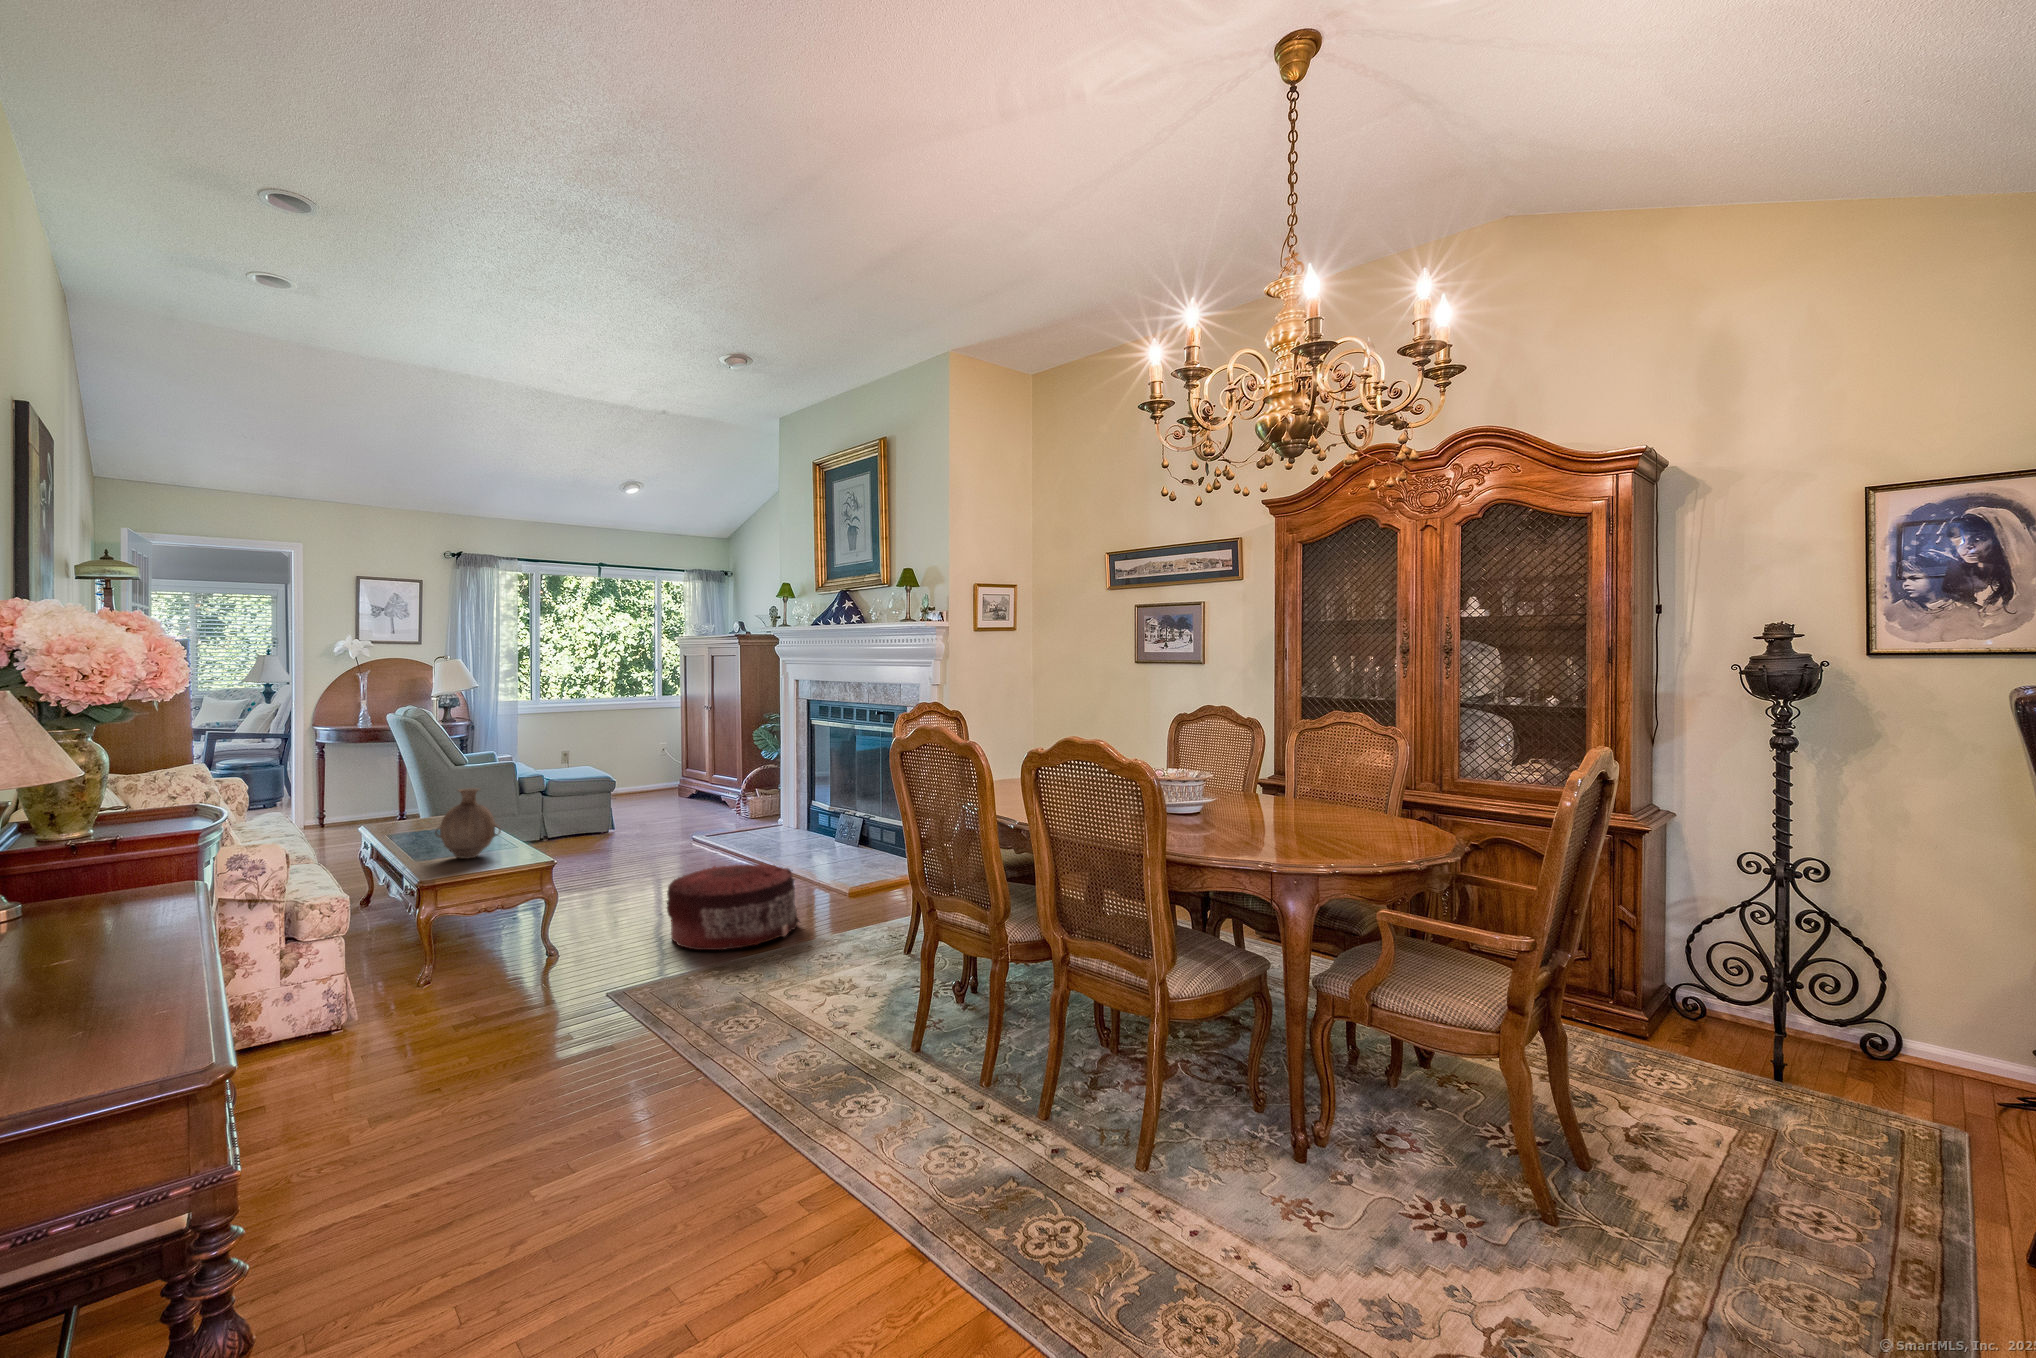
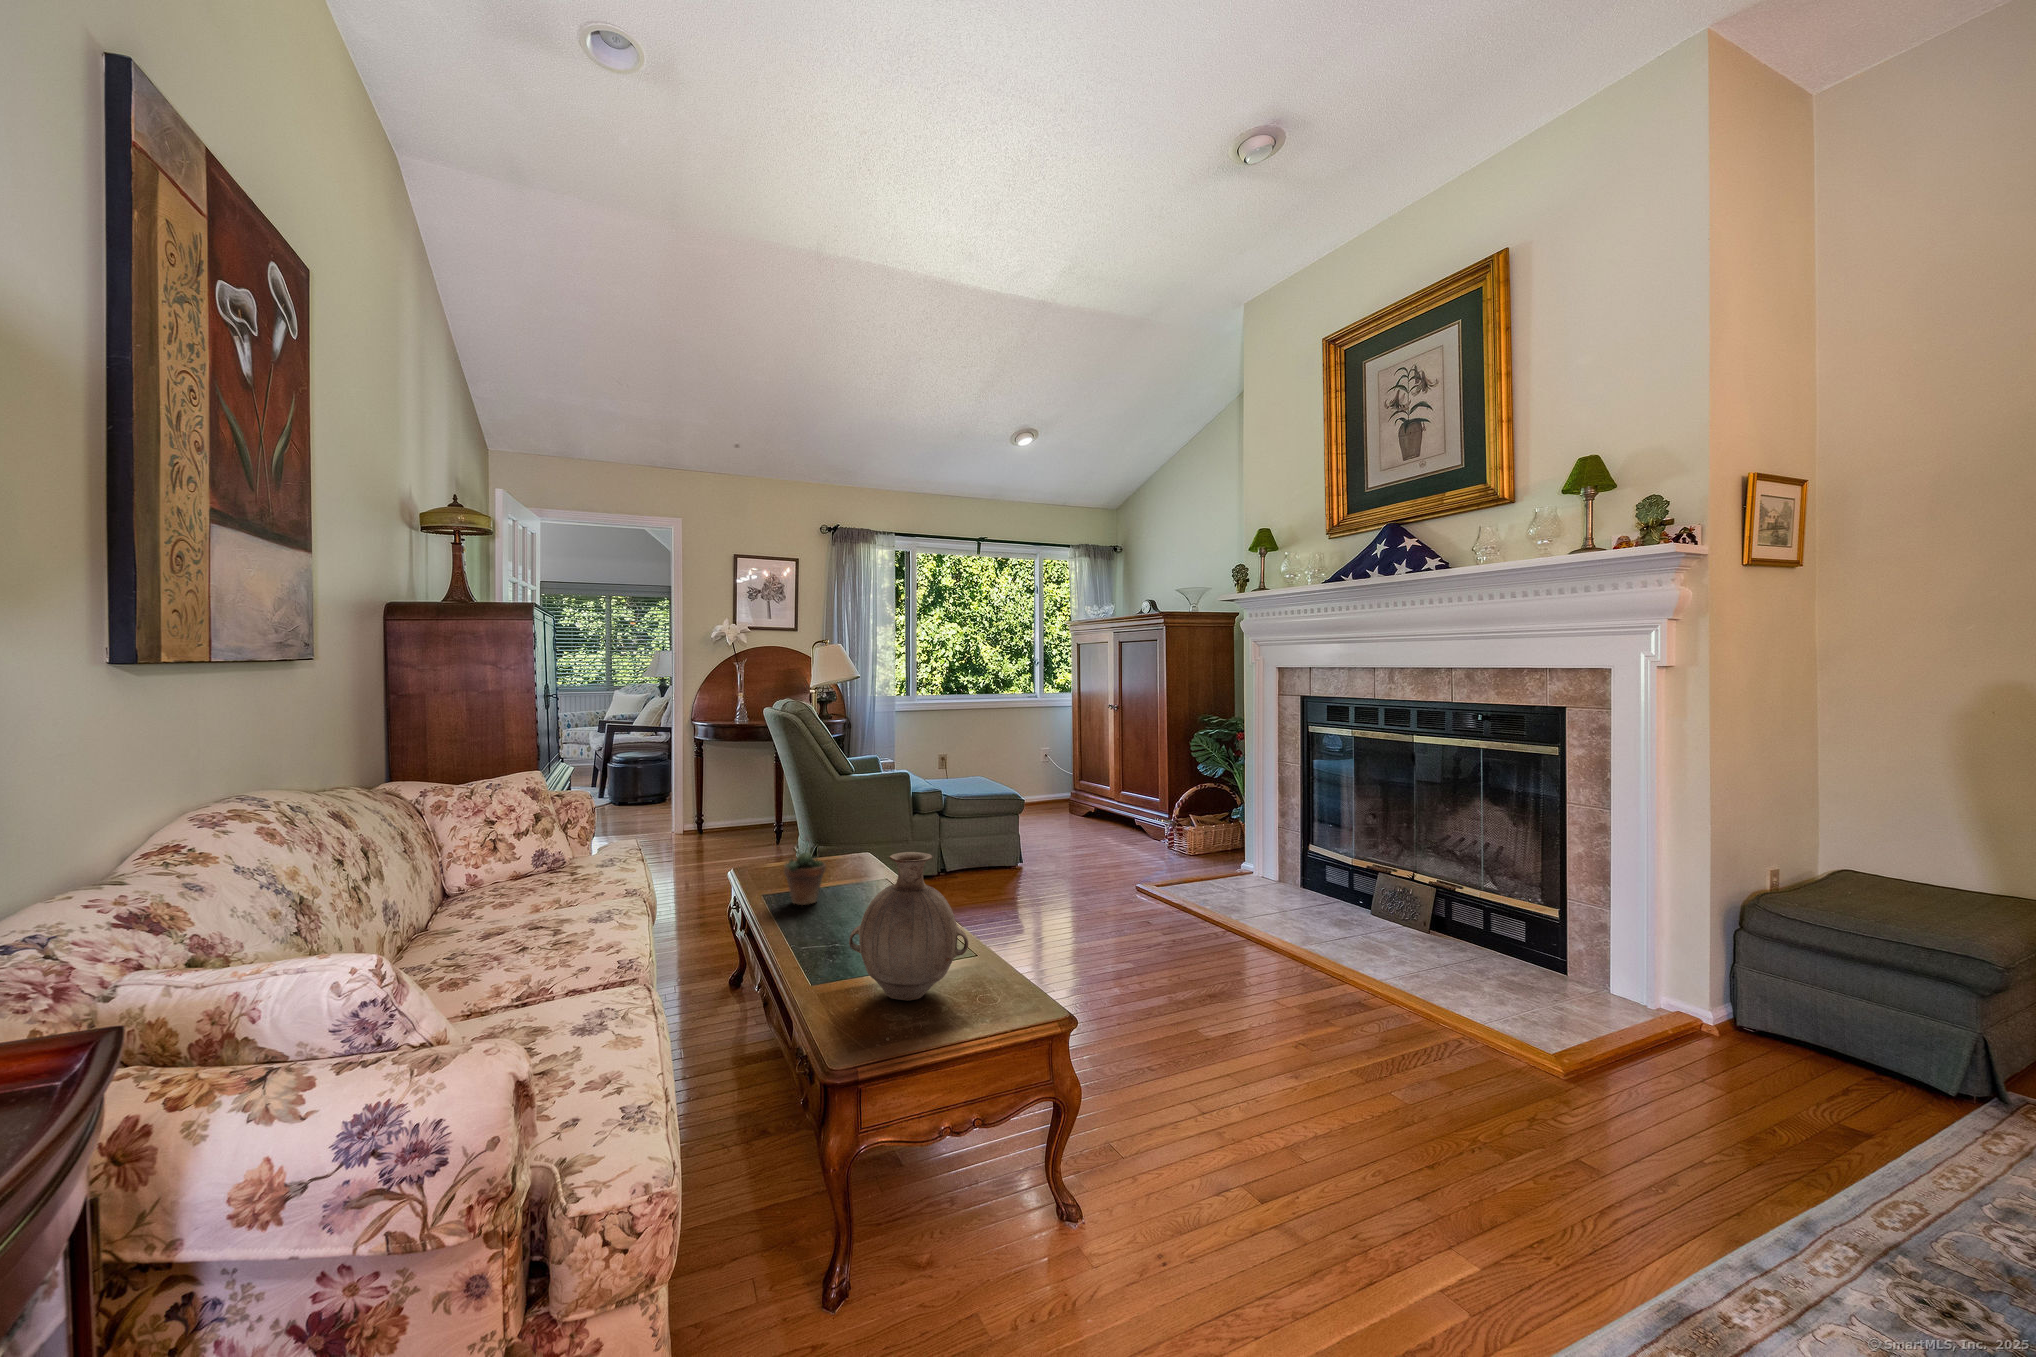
succulent plant: none [400,792,429,833] -> present [784,837,826,905]
pouf: present [667,863,799,950] -> none [1290,1023,1606,1298]

